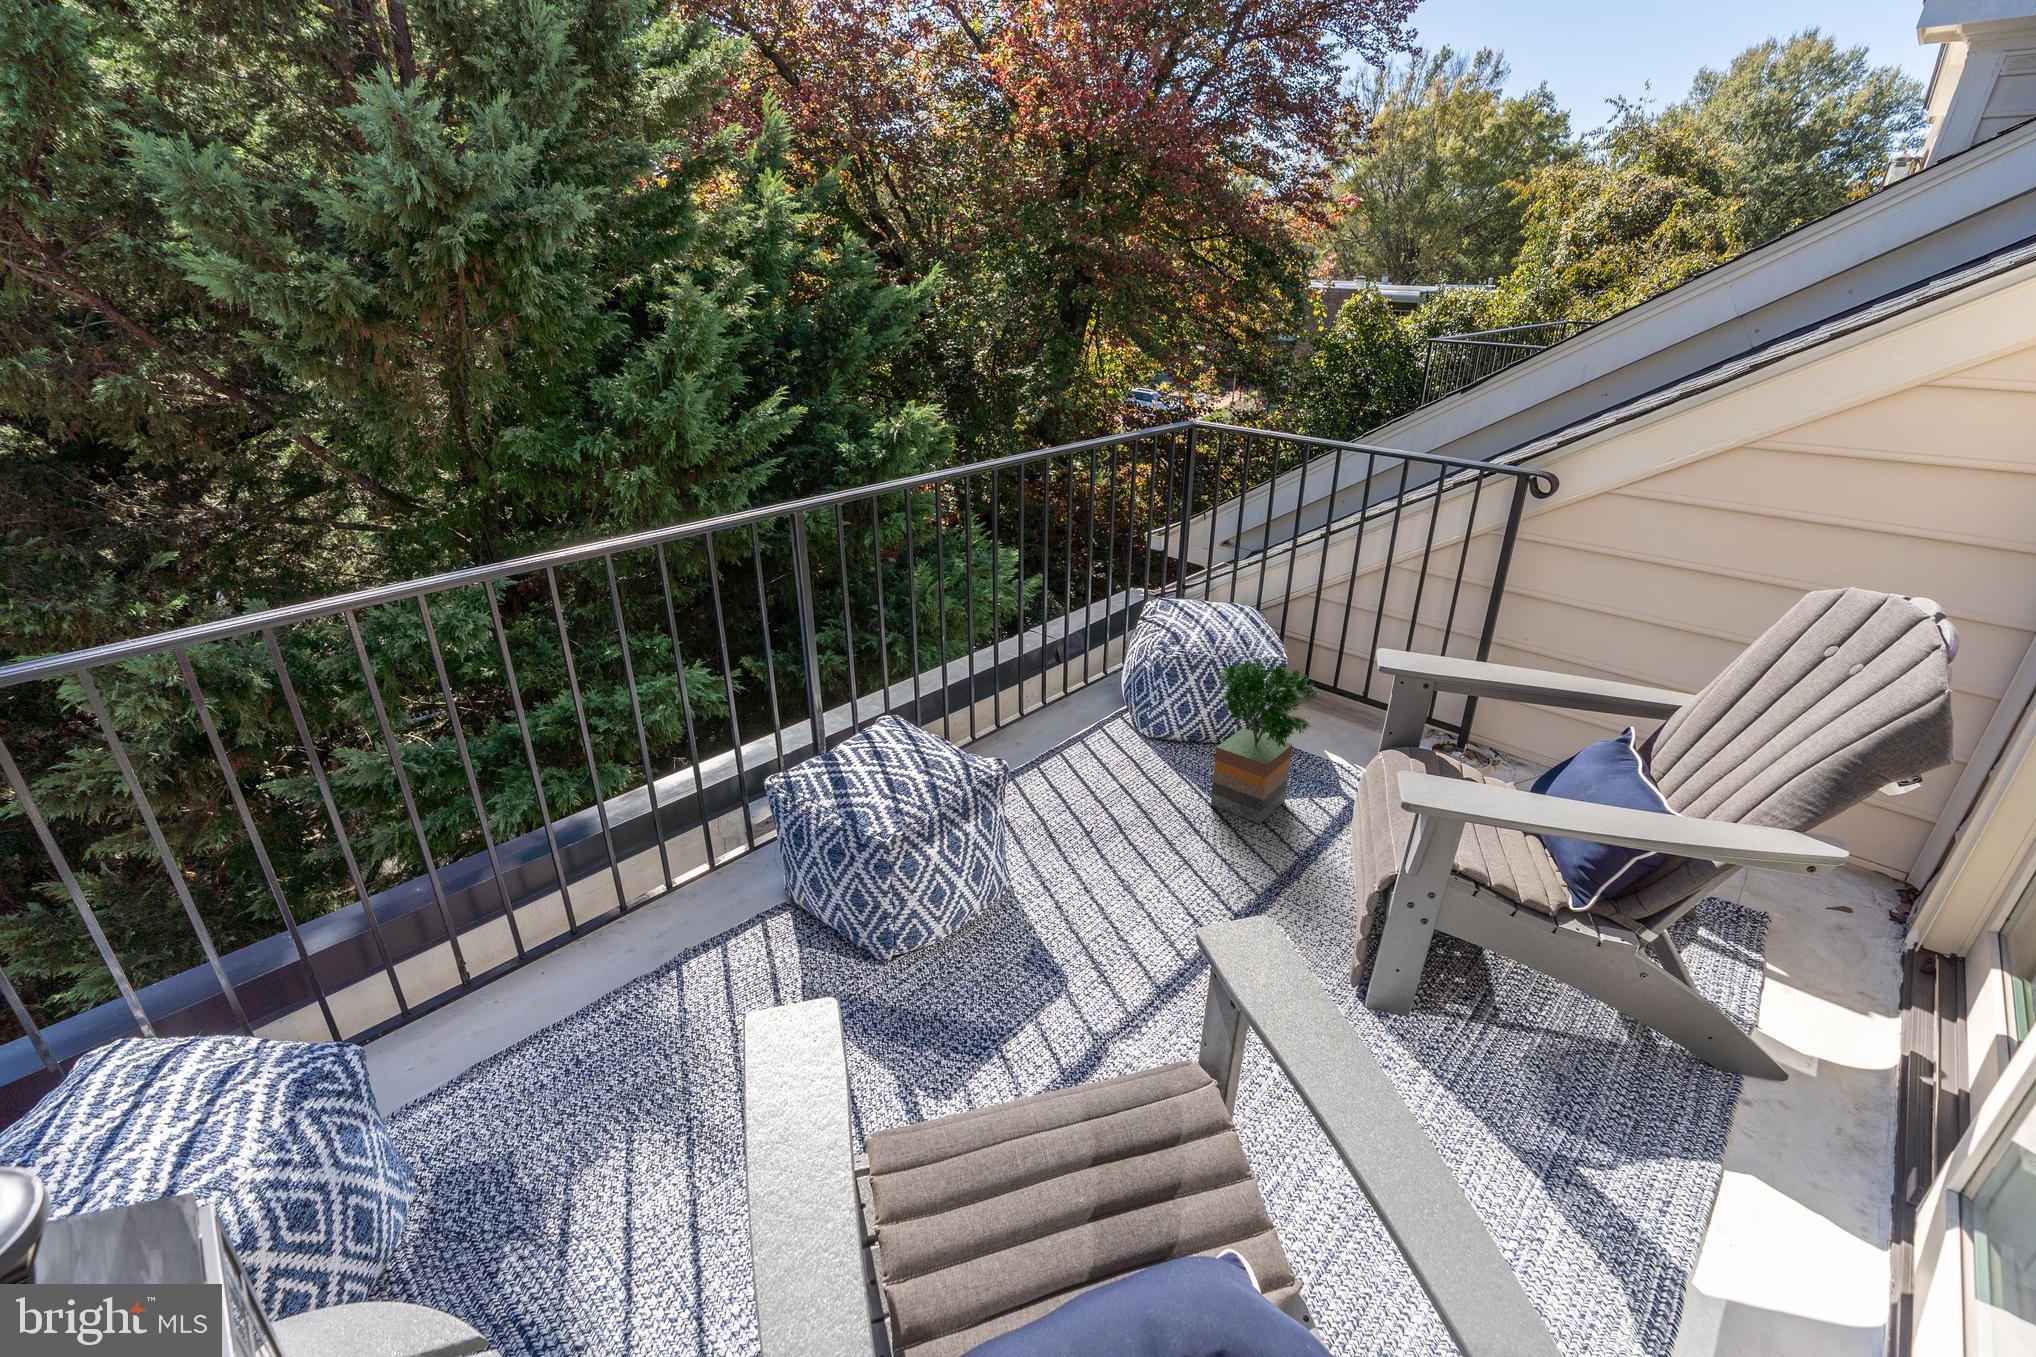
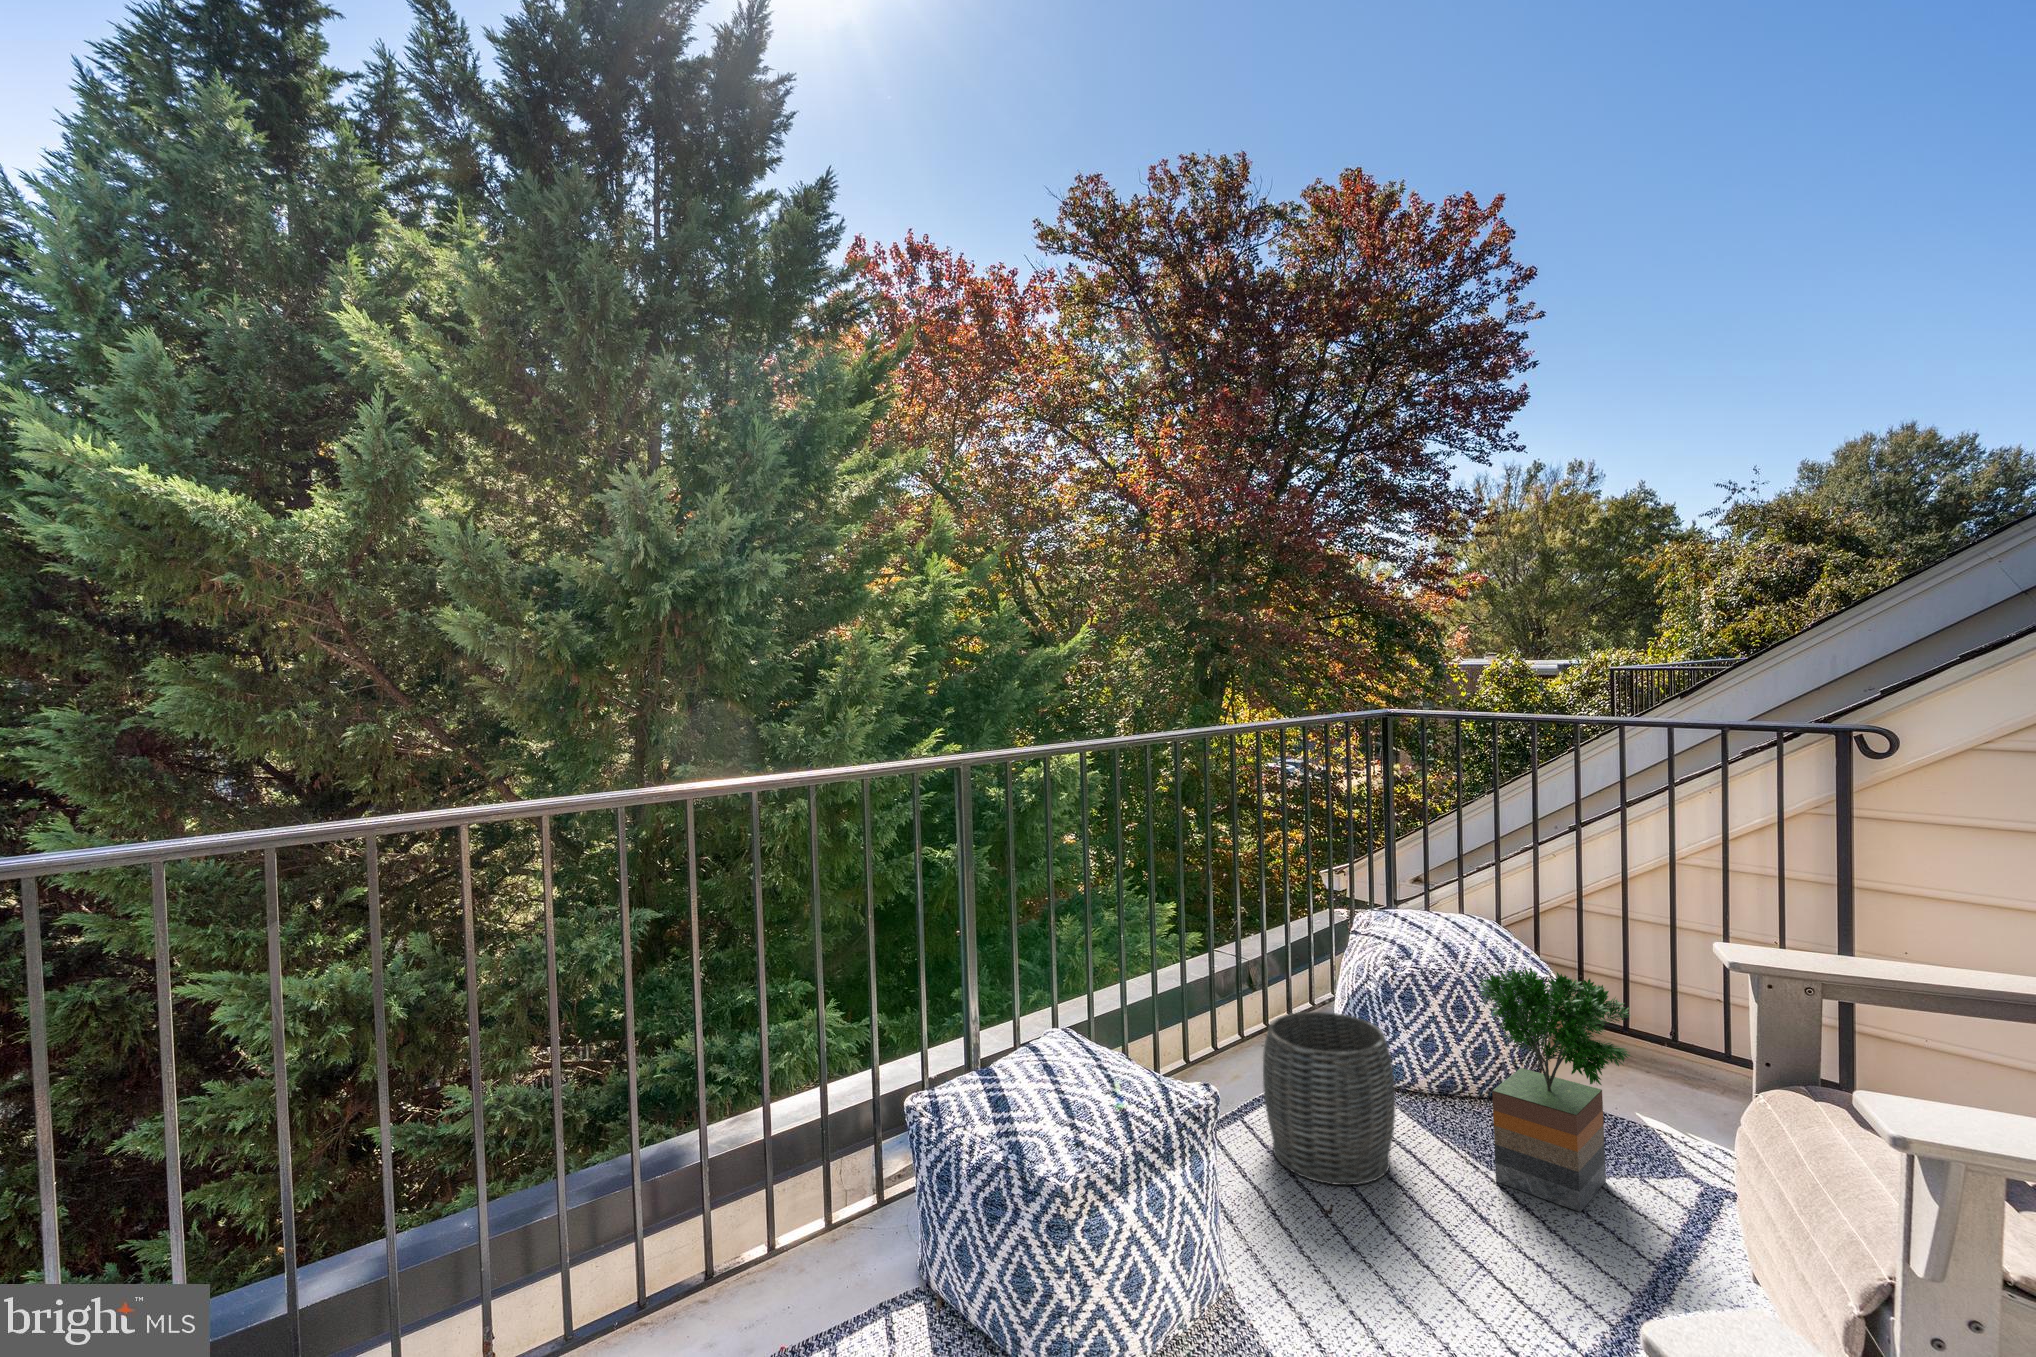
woven basket: none [1053,689,1149,812] -> present [1263,1012,1395,1185]

